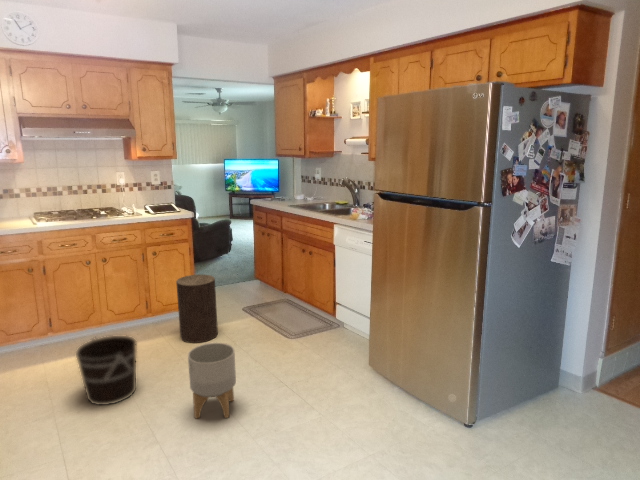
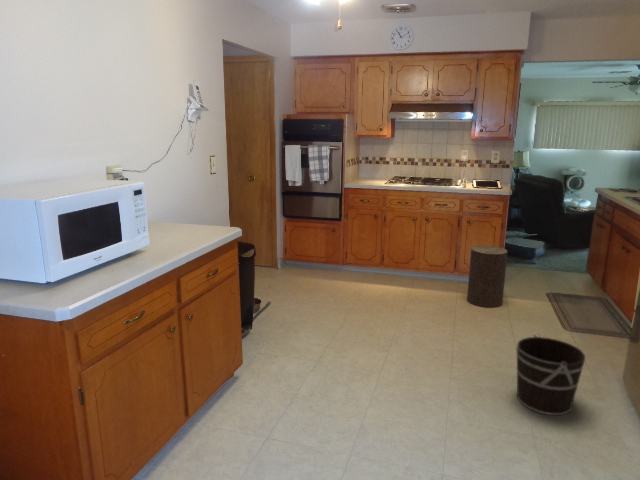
bucket: present [76,336,137,405] -> present [517,335,585,415]
planter: present [188,343,236,419] -> none [426,294,469,358]

